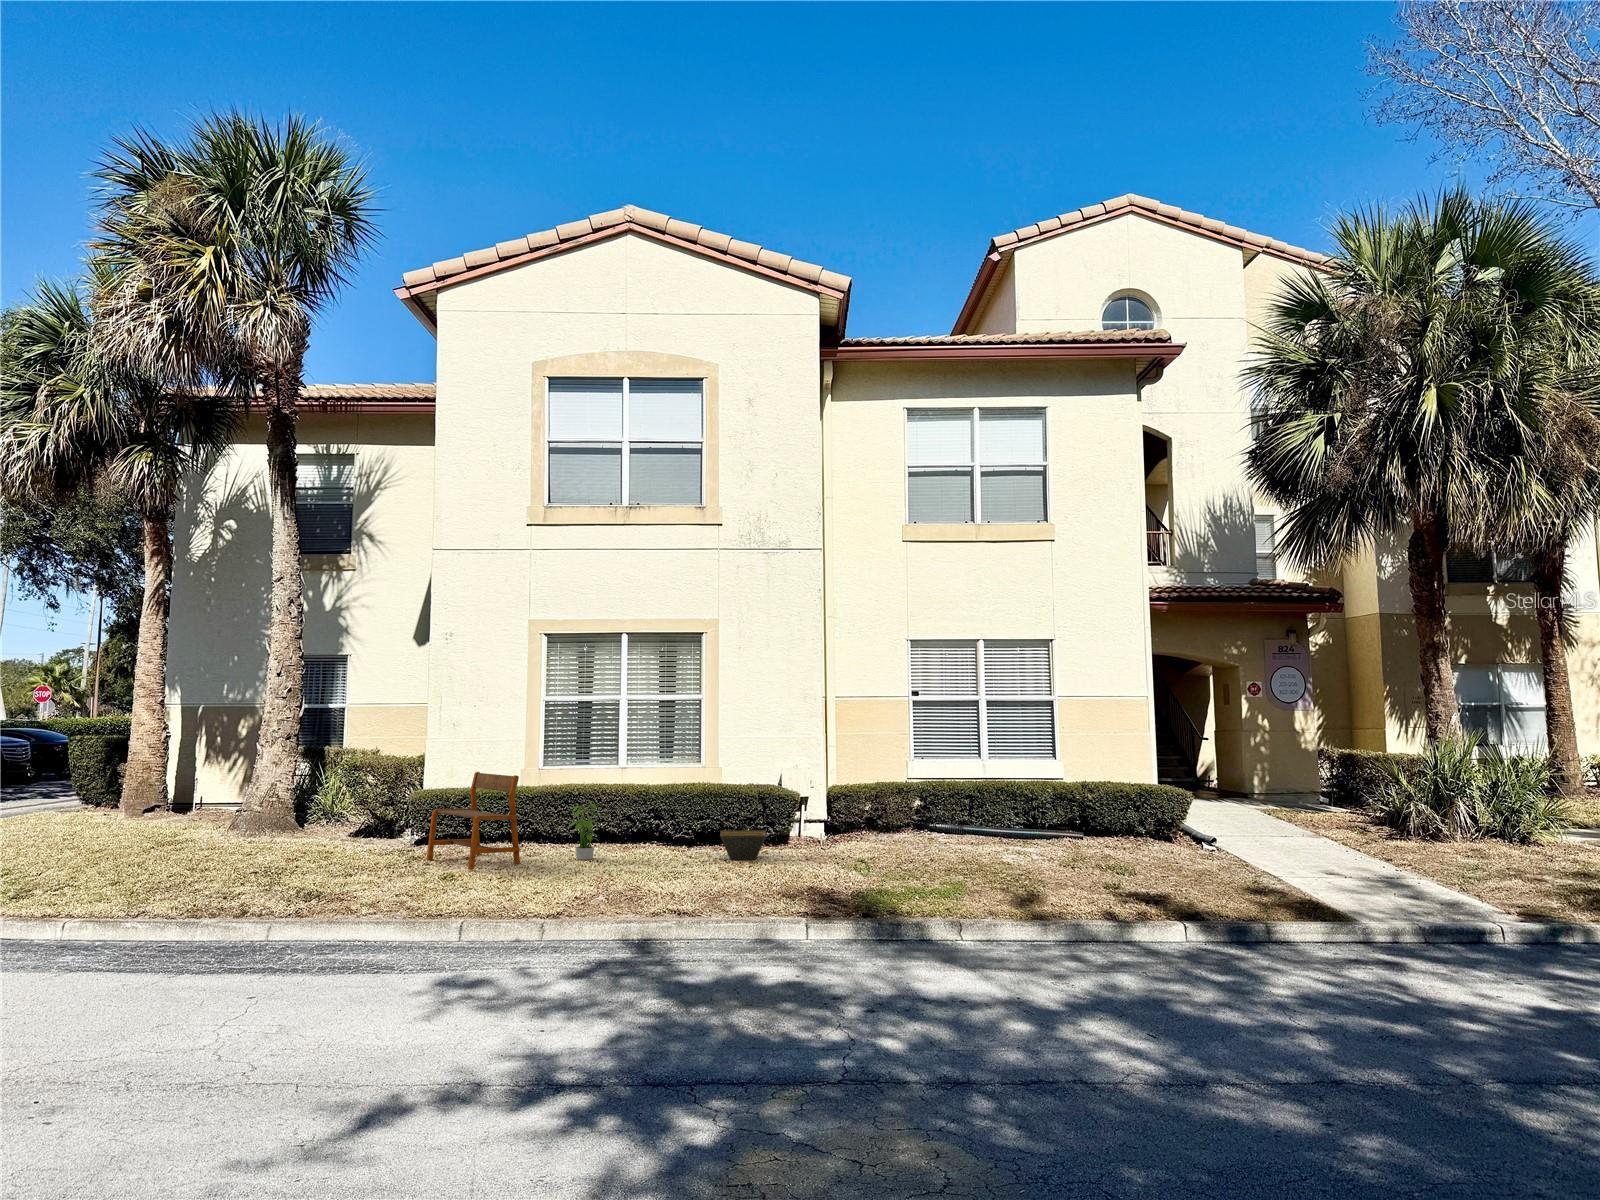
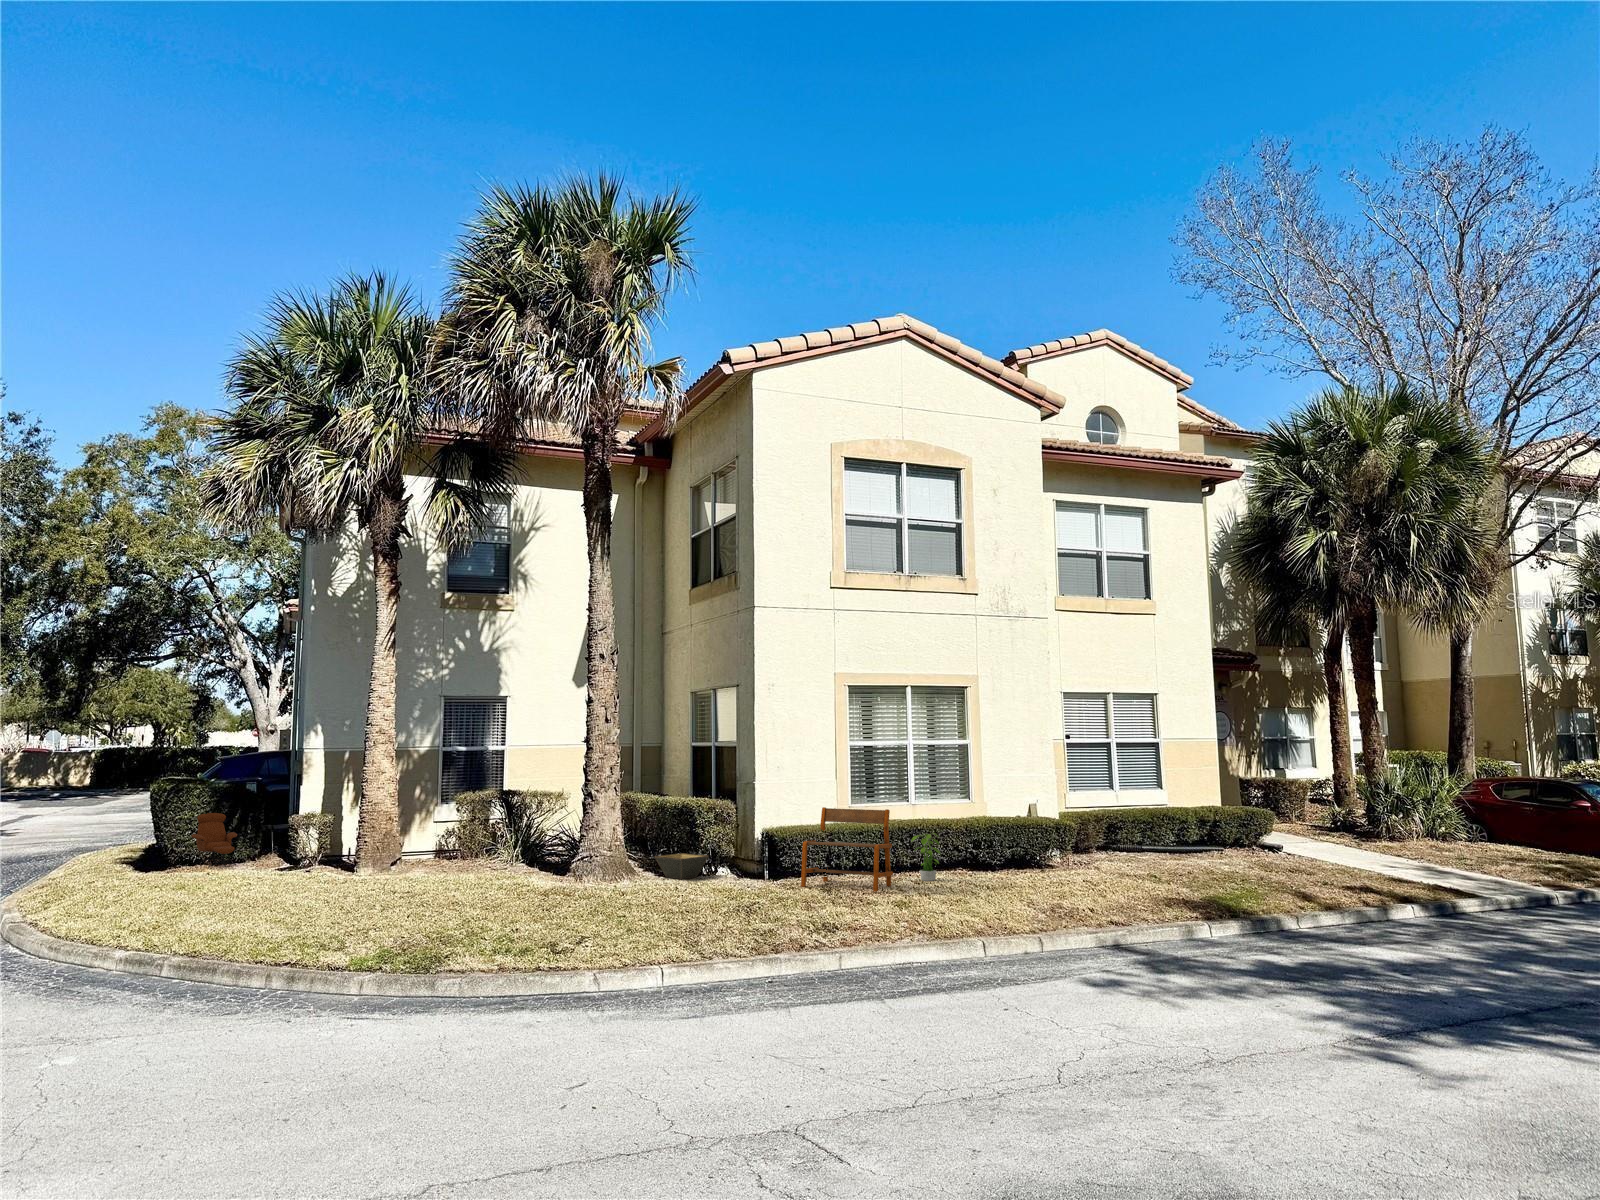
lounge chair: none [43,767,90,817] -> present [192,813,237,867]
basket: present [720,830,767,860] -> present [655,853,709,879]

